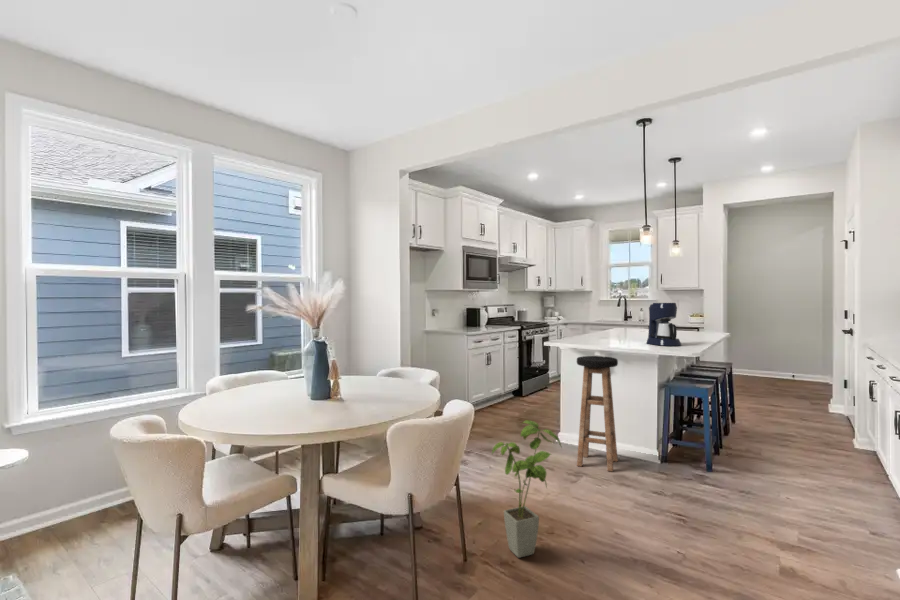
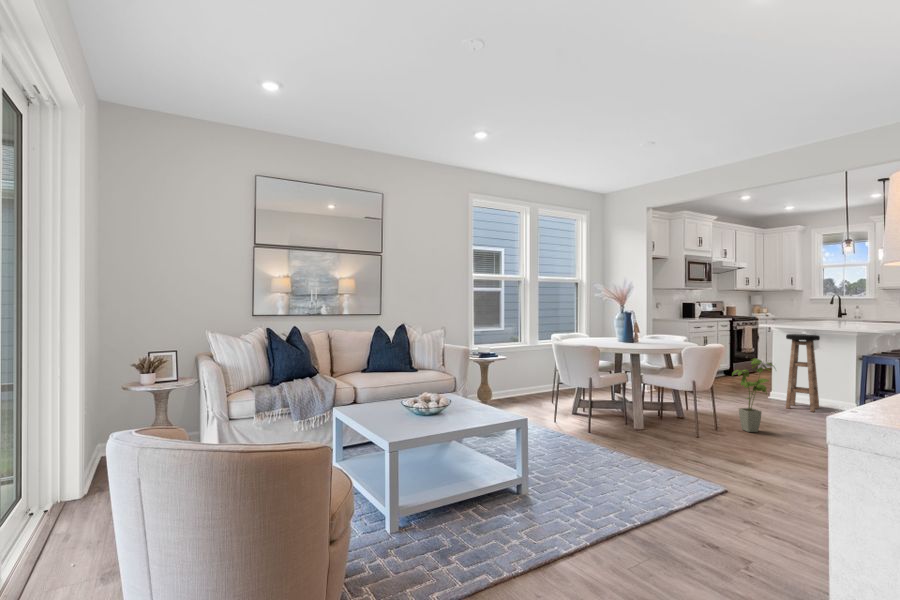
coffee maker: present [646,302,682,346] -> none [846,297,877,328]

